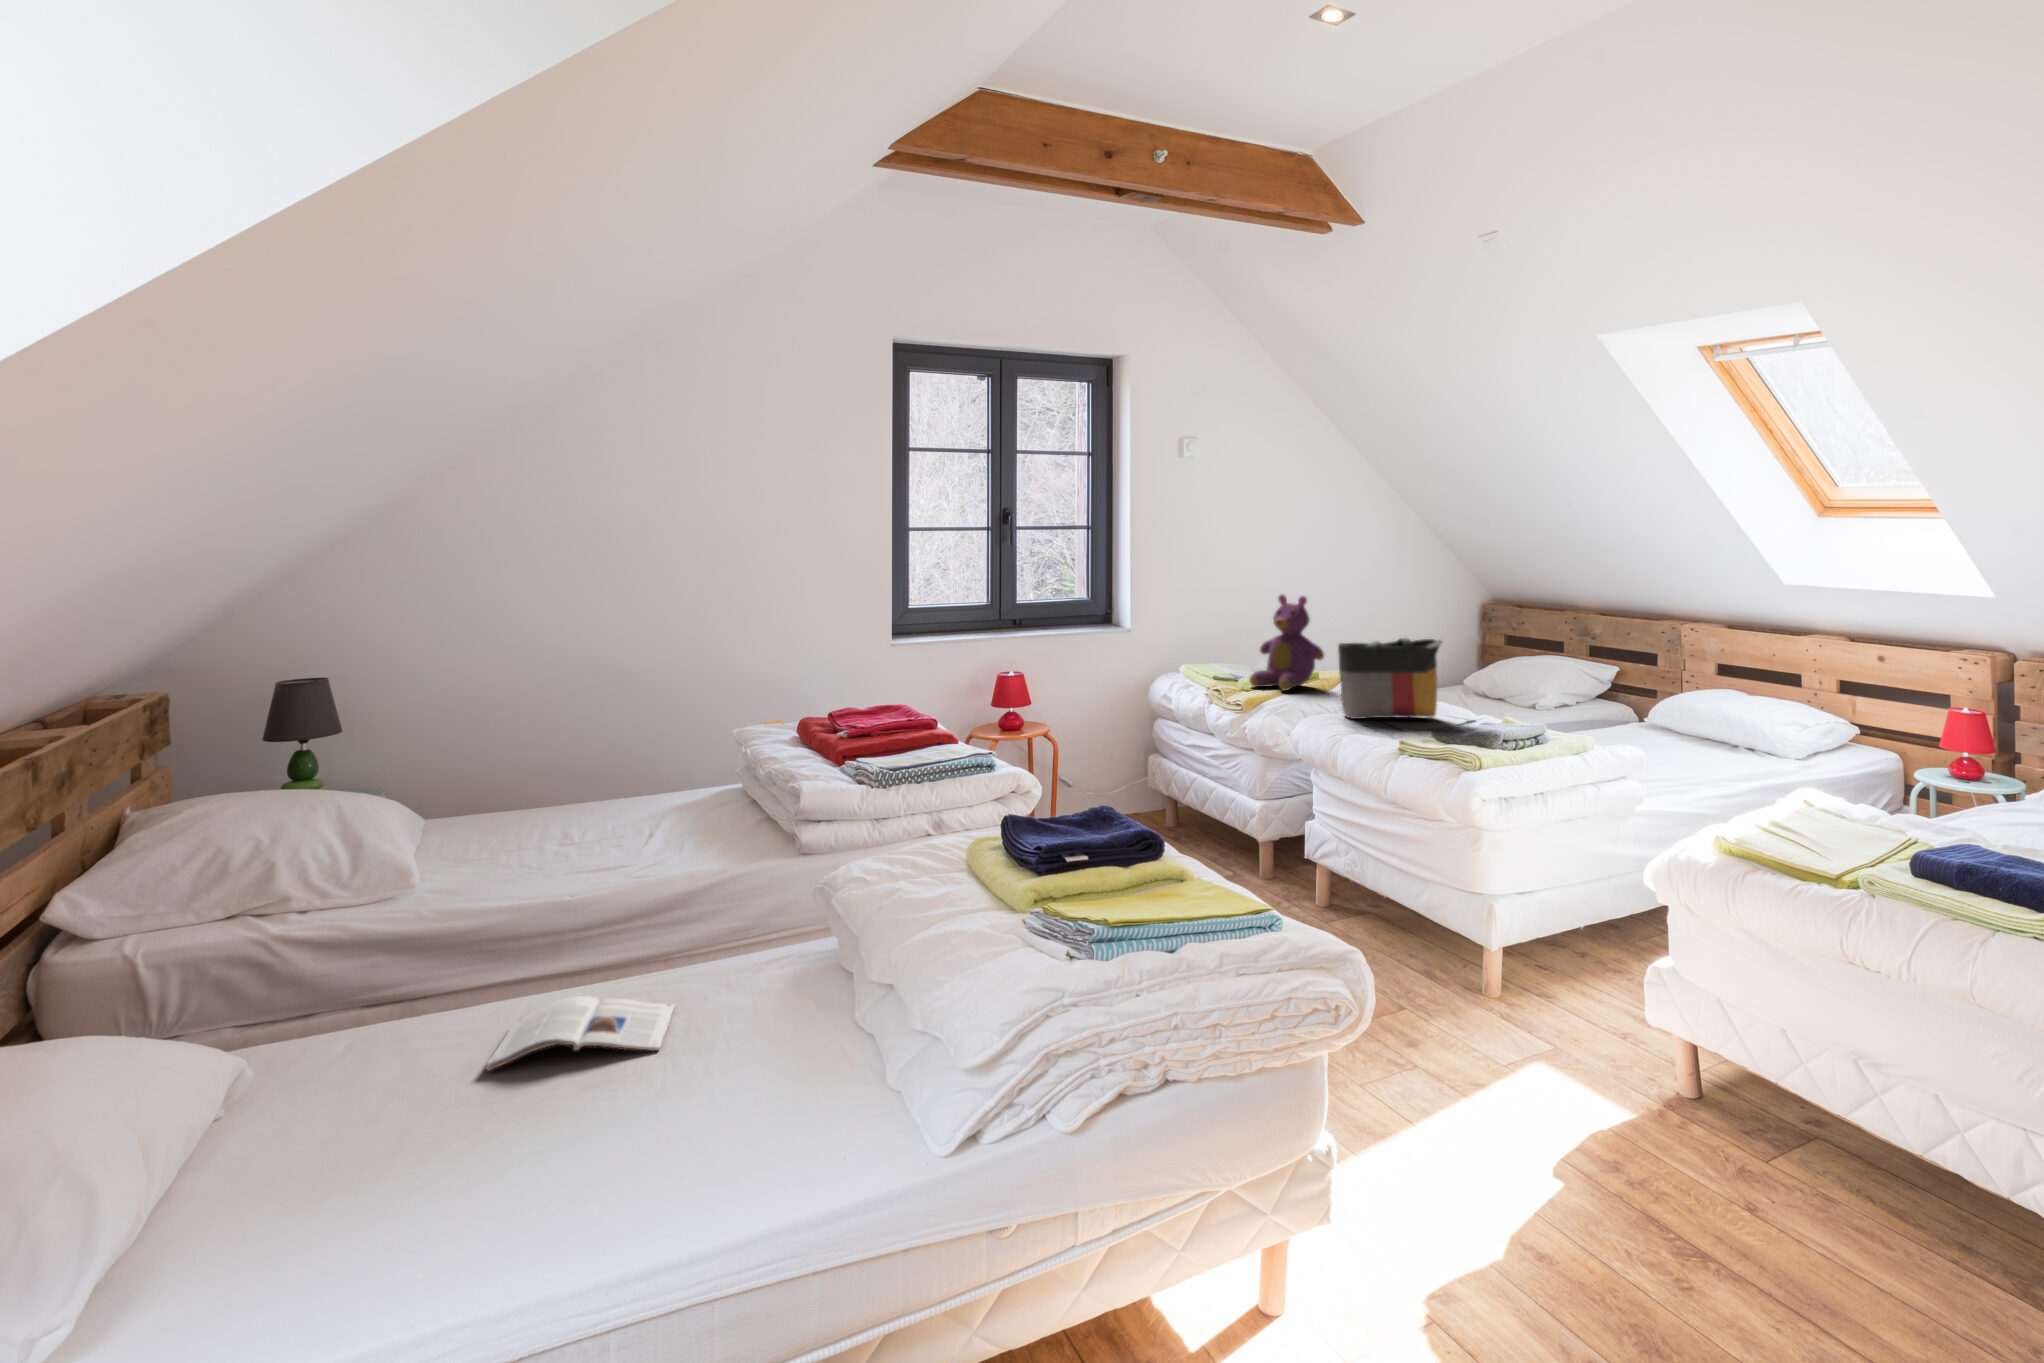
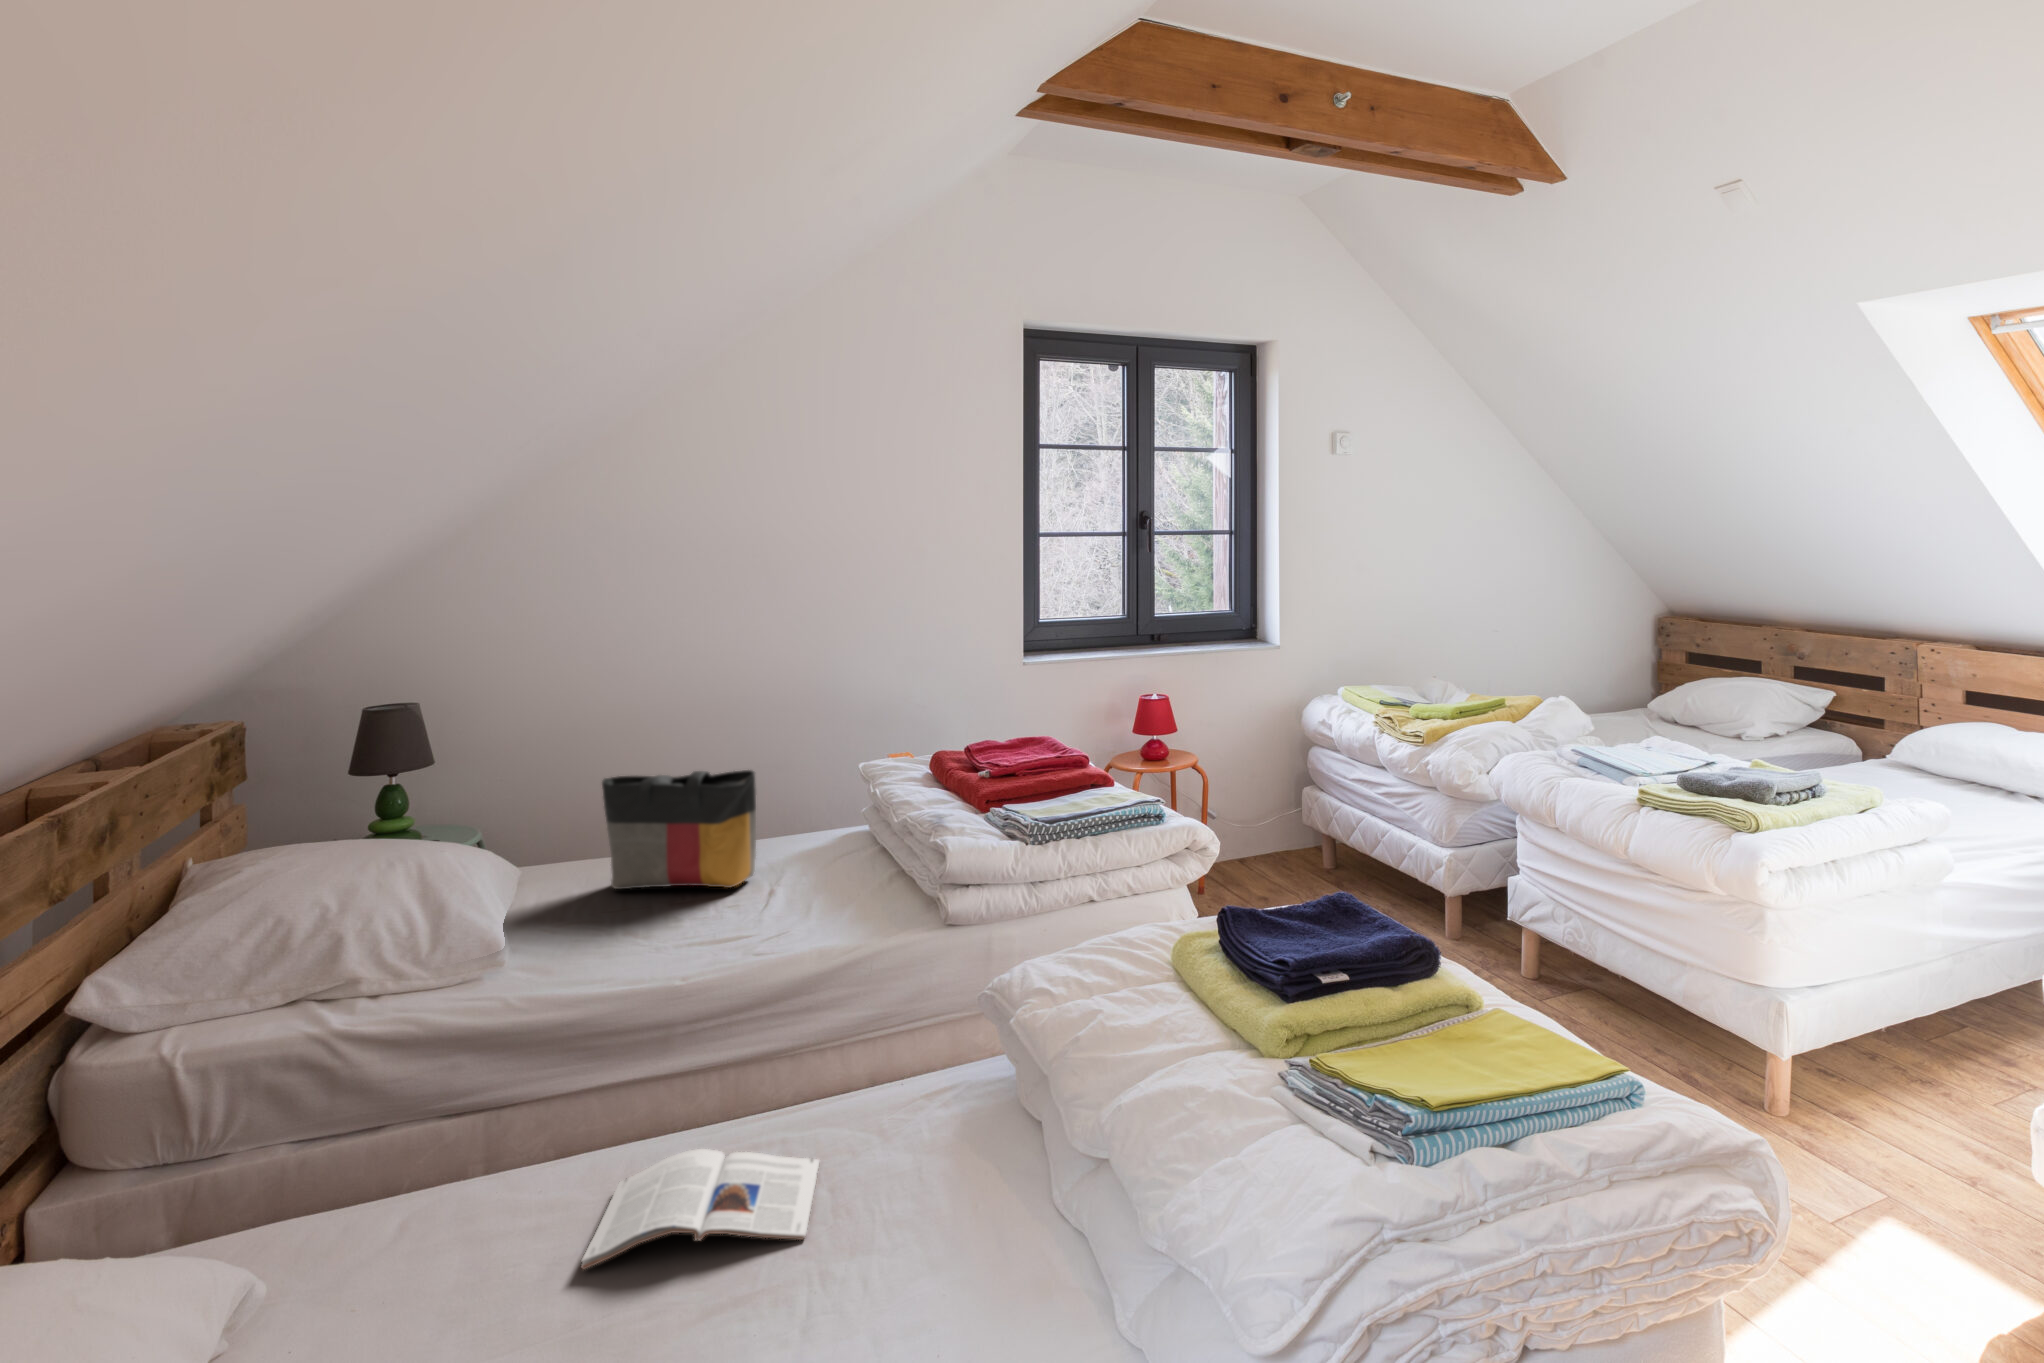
teddy bear: present [1249,595,1324,691] -> none [1427,609,1514,721]
tote bag: present [1338,638,1442,719] -> present [602,770,756,889]

